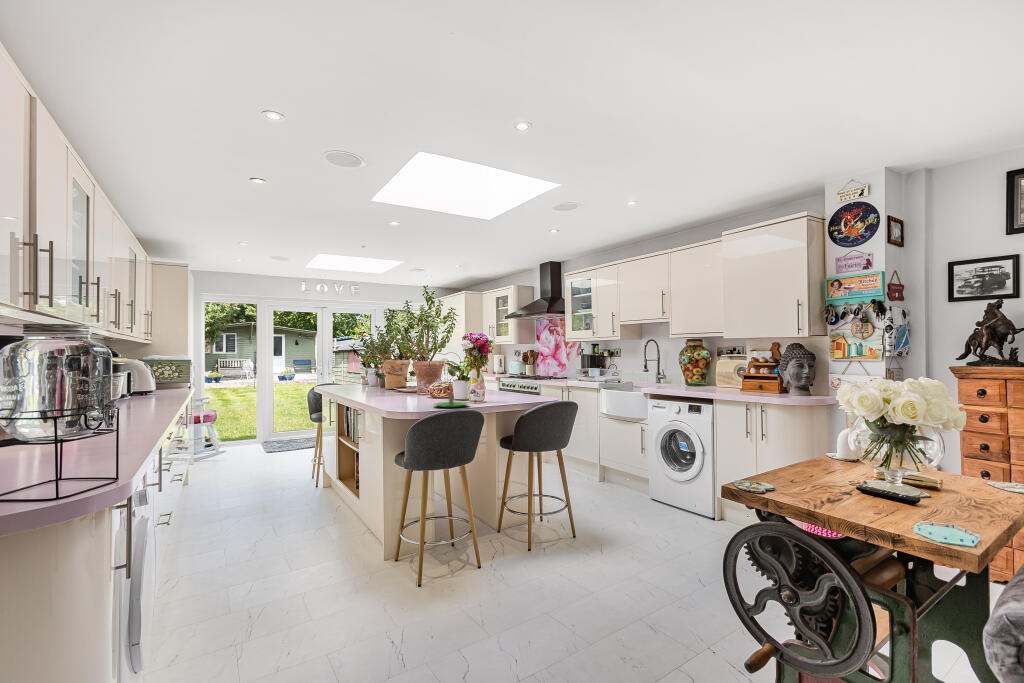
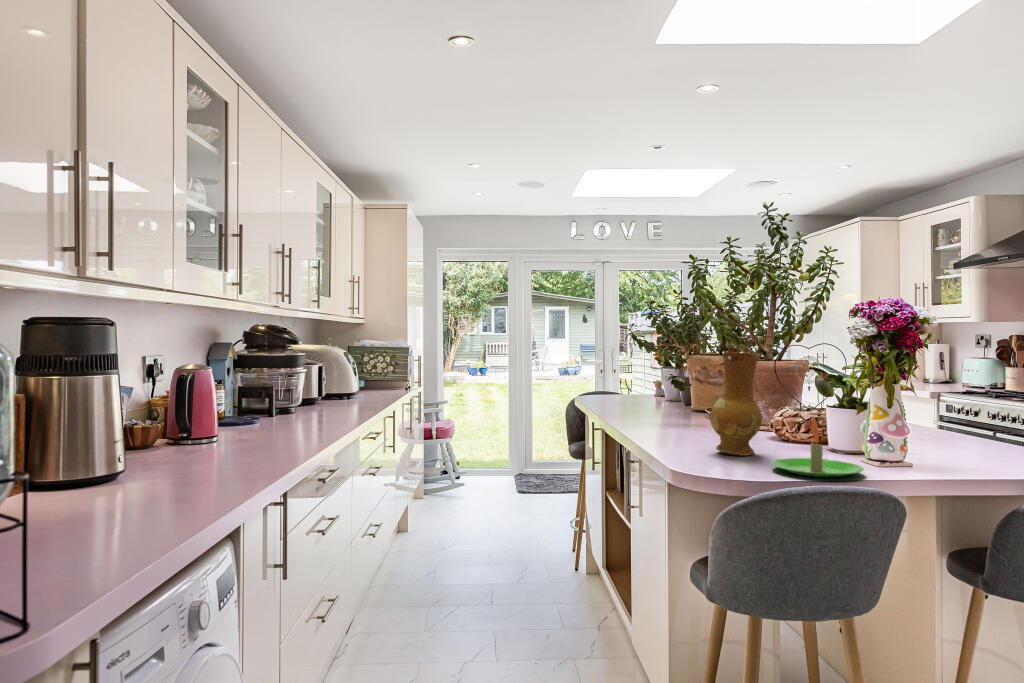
ceramic jug: none [403,356,427,404] -> present [710,352,762,456]

